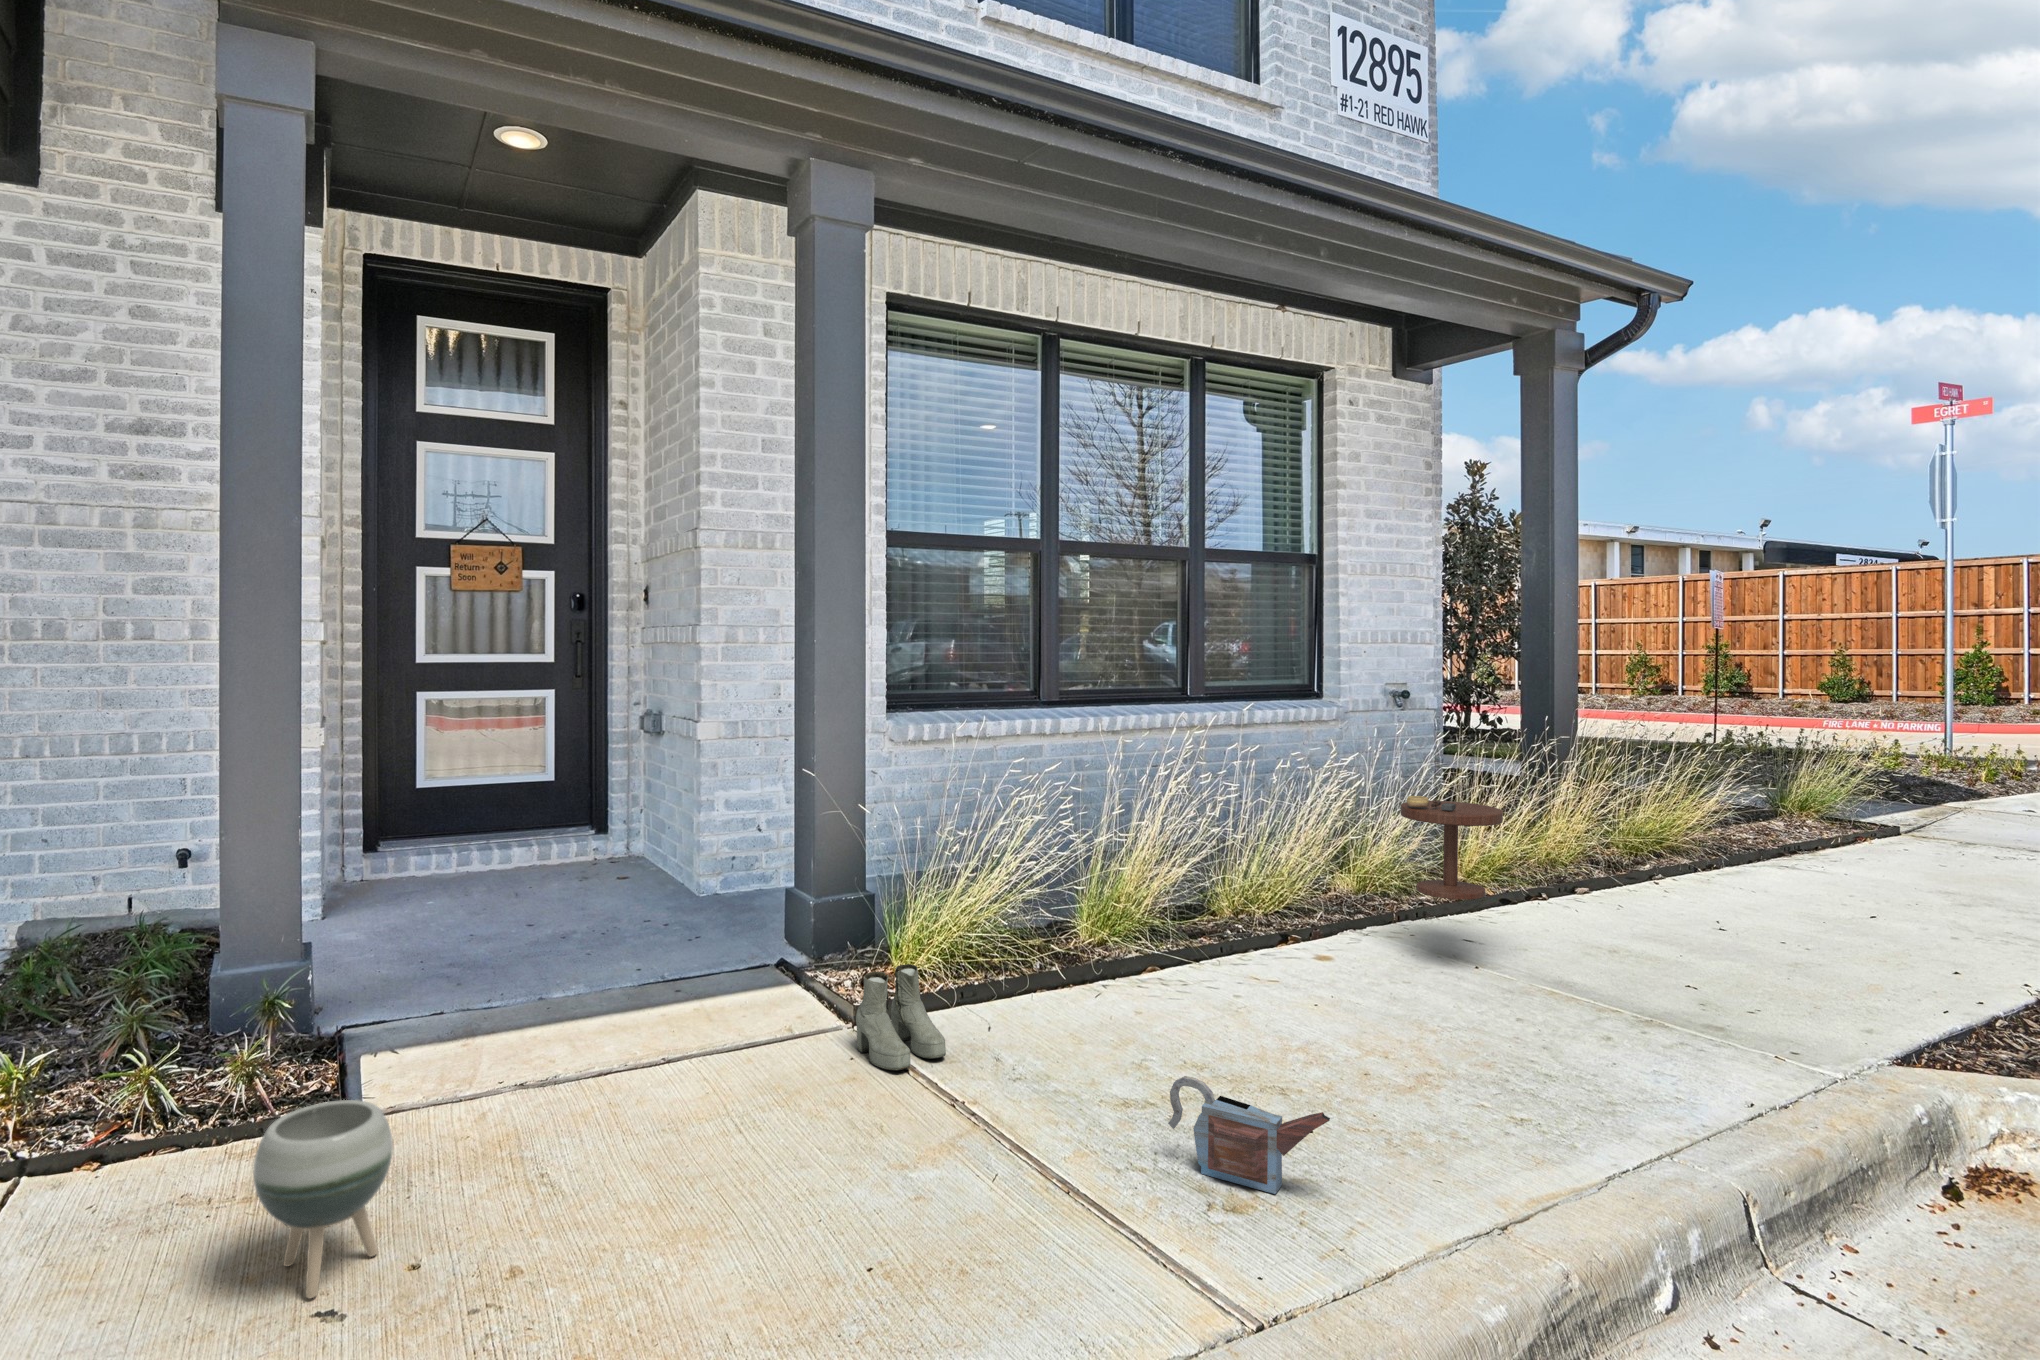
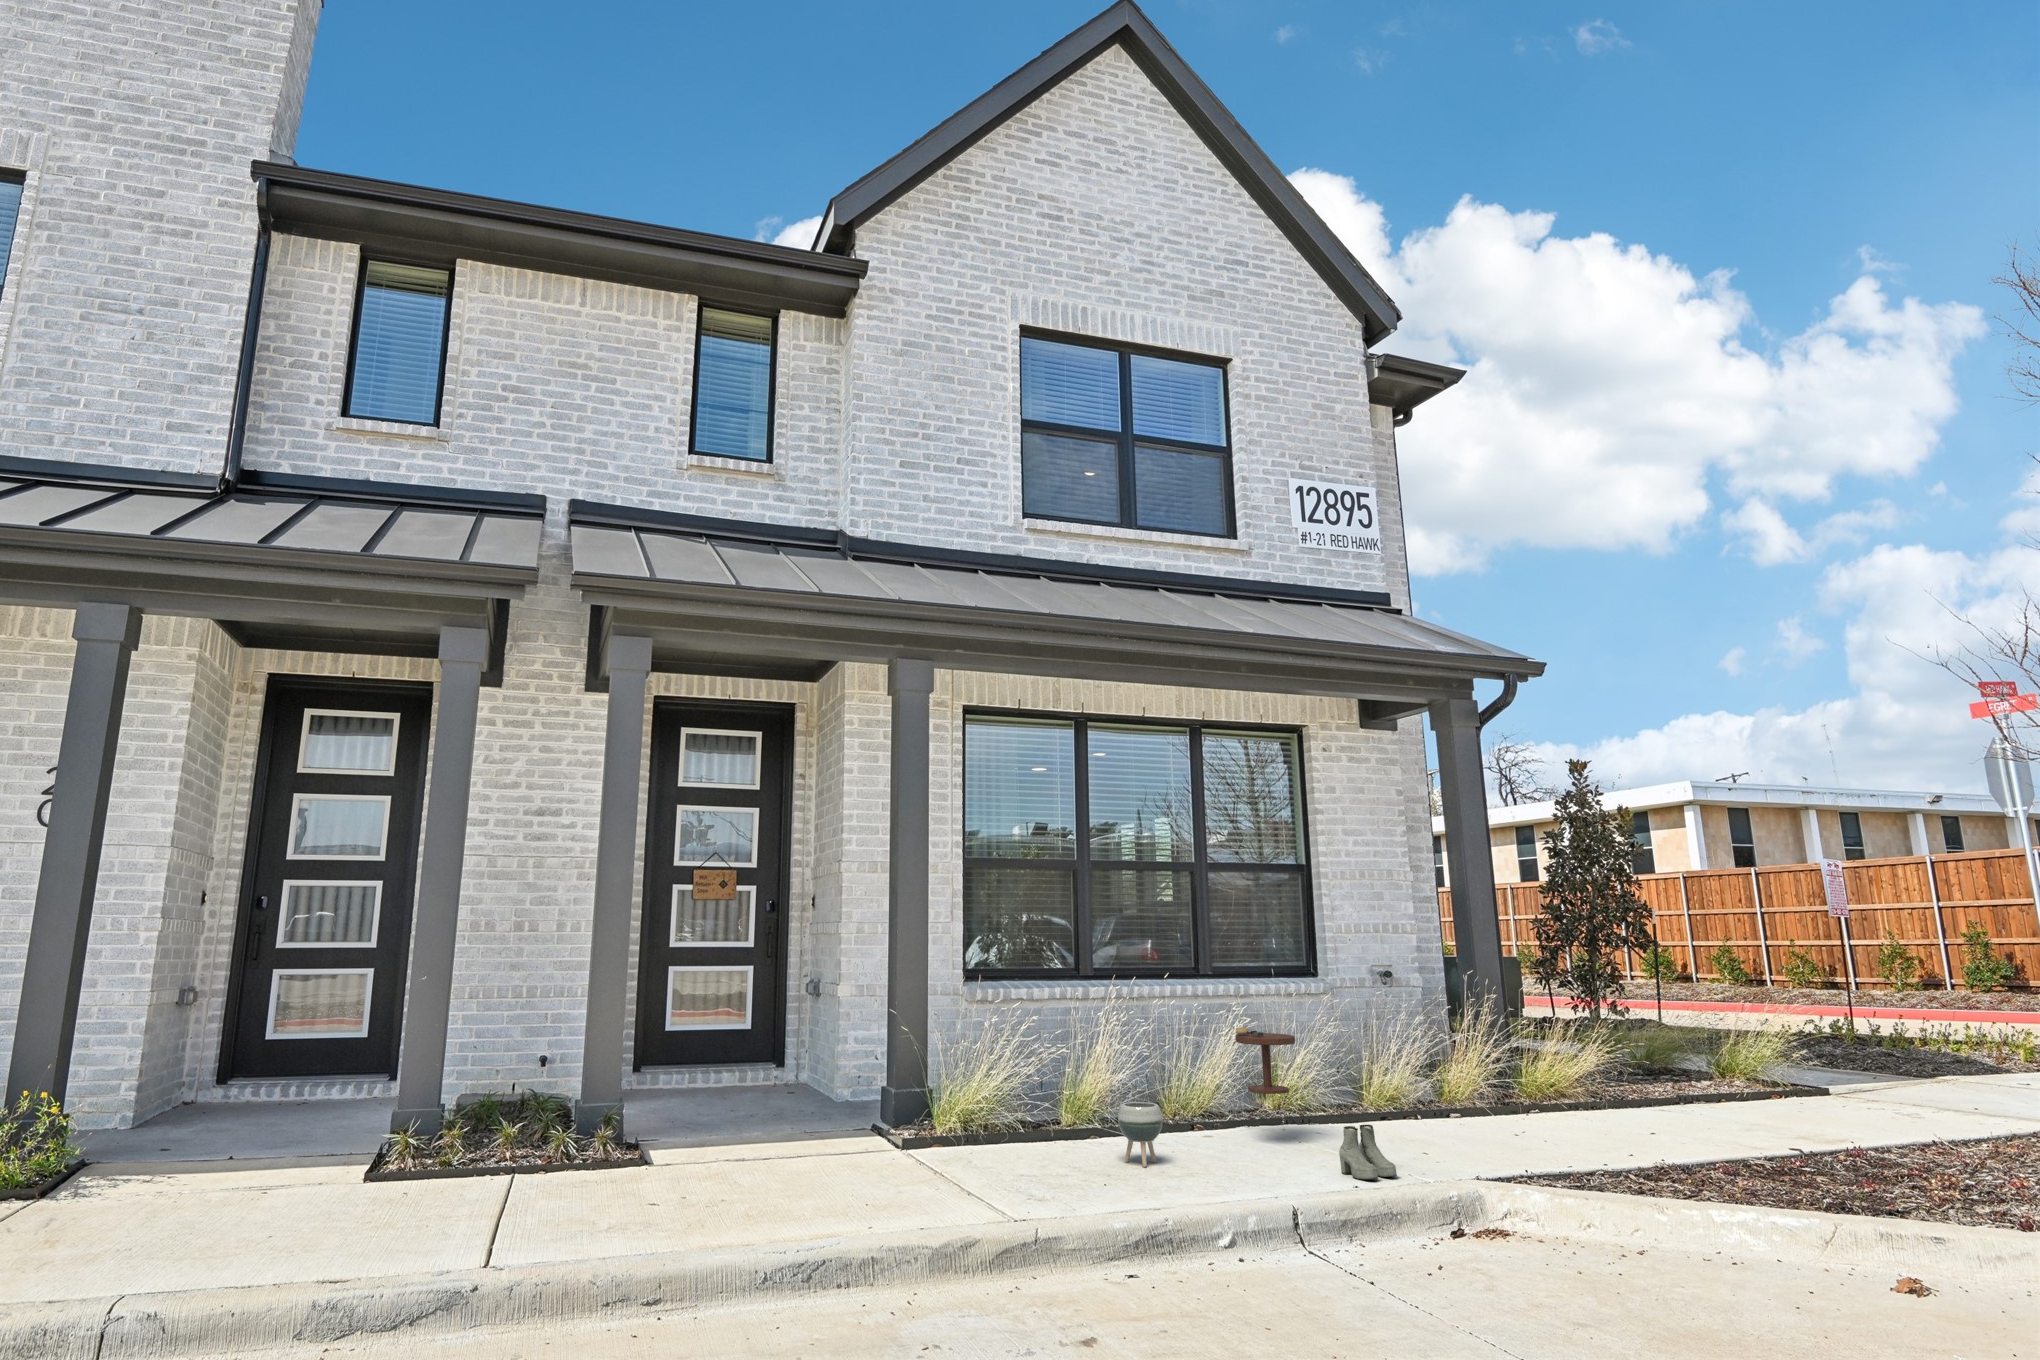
boots: present [856,964,946,1070] -> present [1339,1125,1397,1180]
watering can: present [1168,1076,1330,1194] -> none [1006,1147,1067,1201]
planter: present [253,1100,393,1298] -> present [1118,1102,1163,1167]

